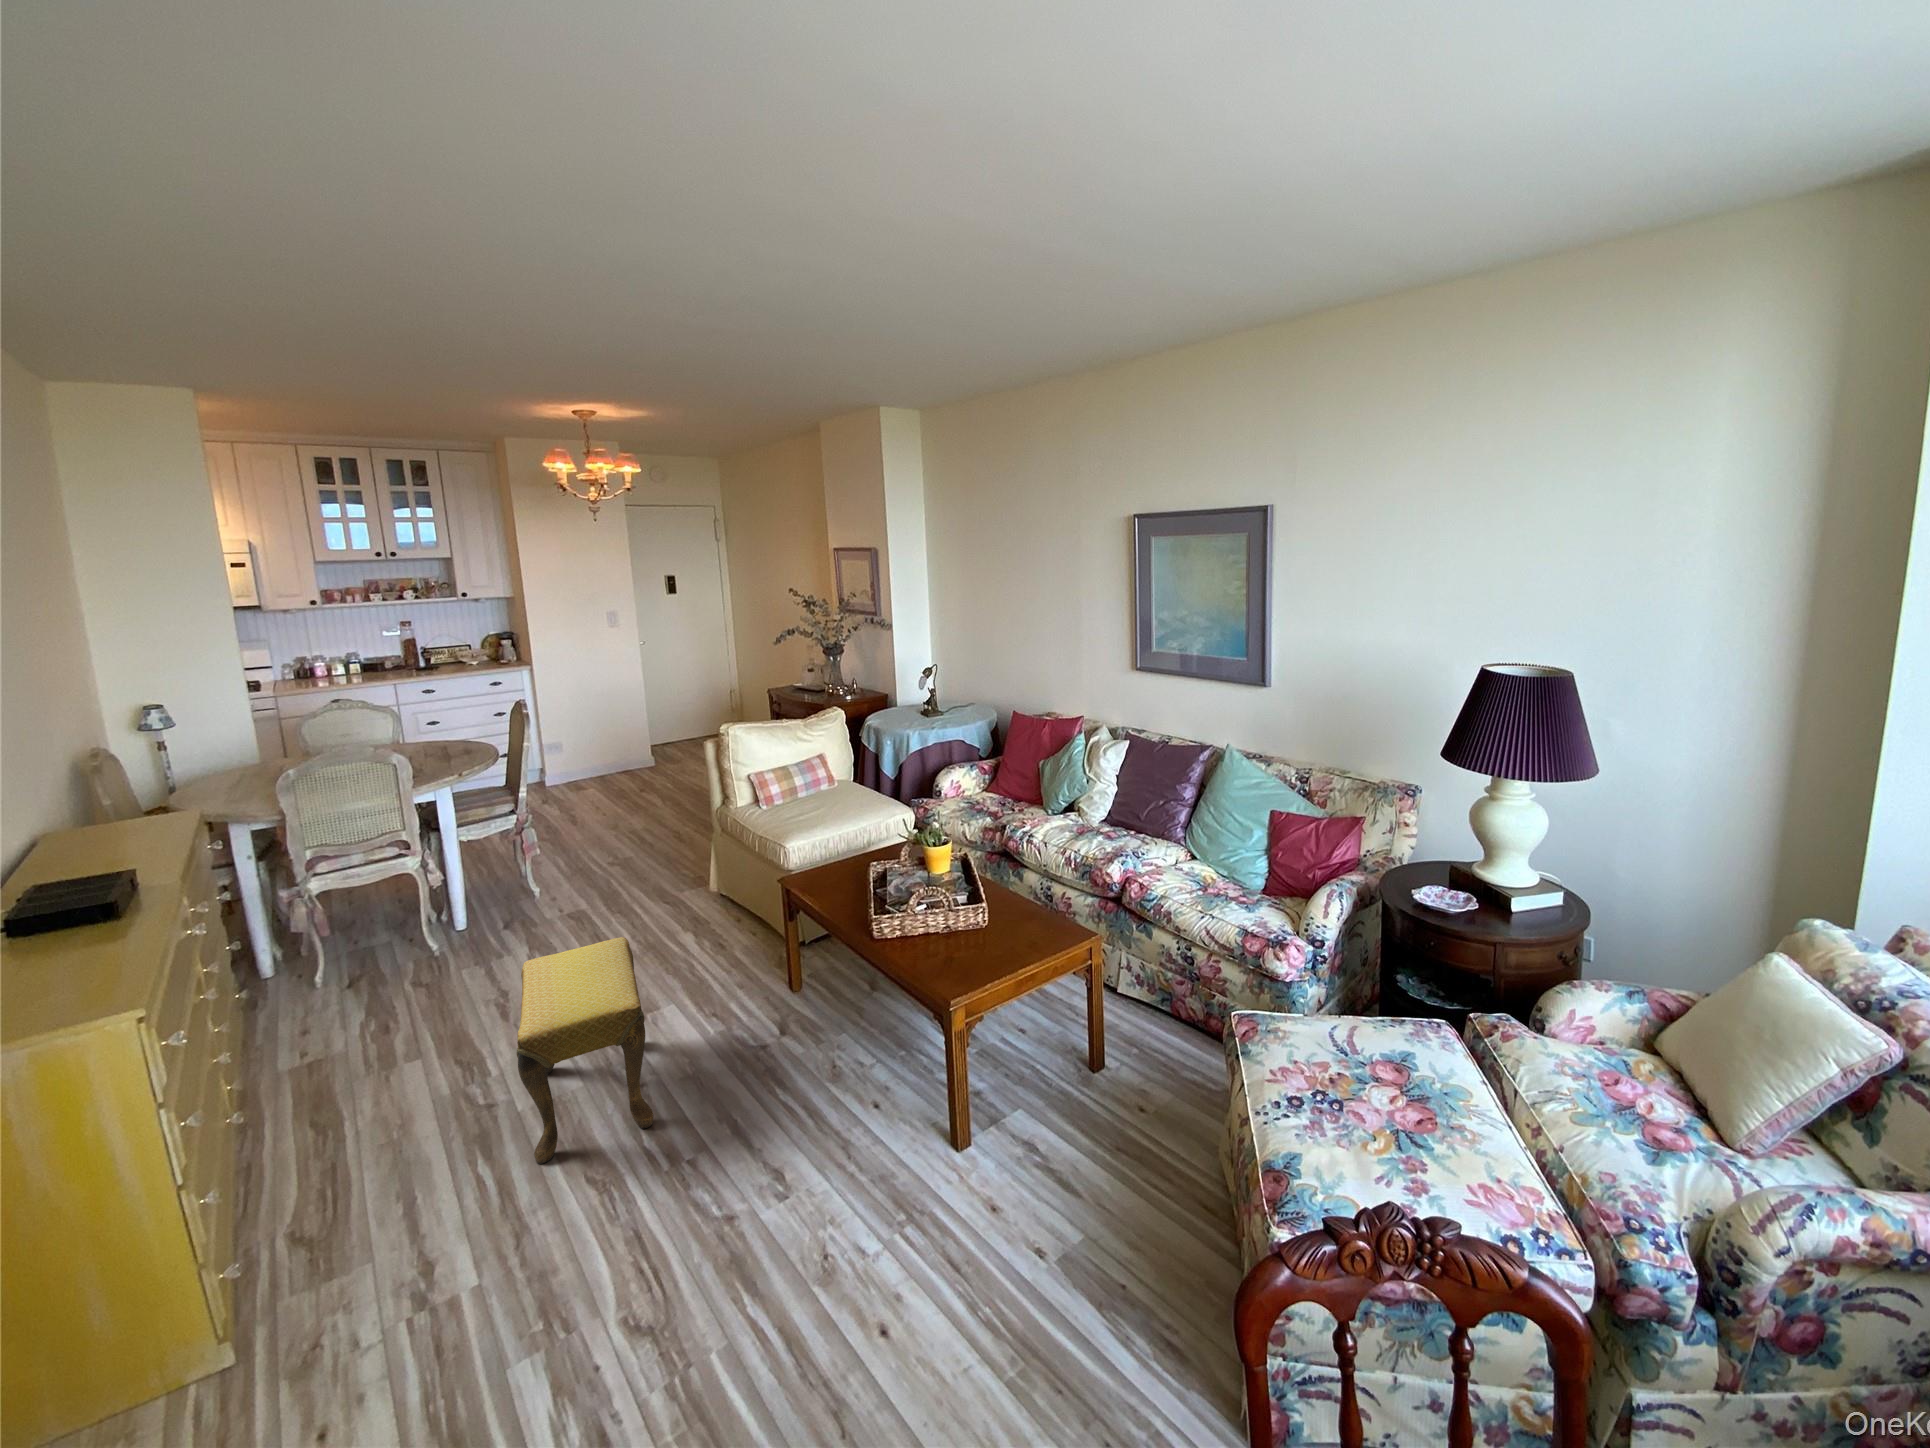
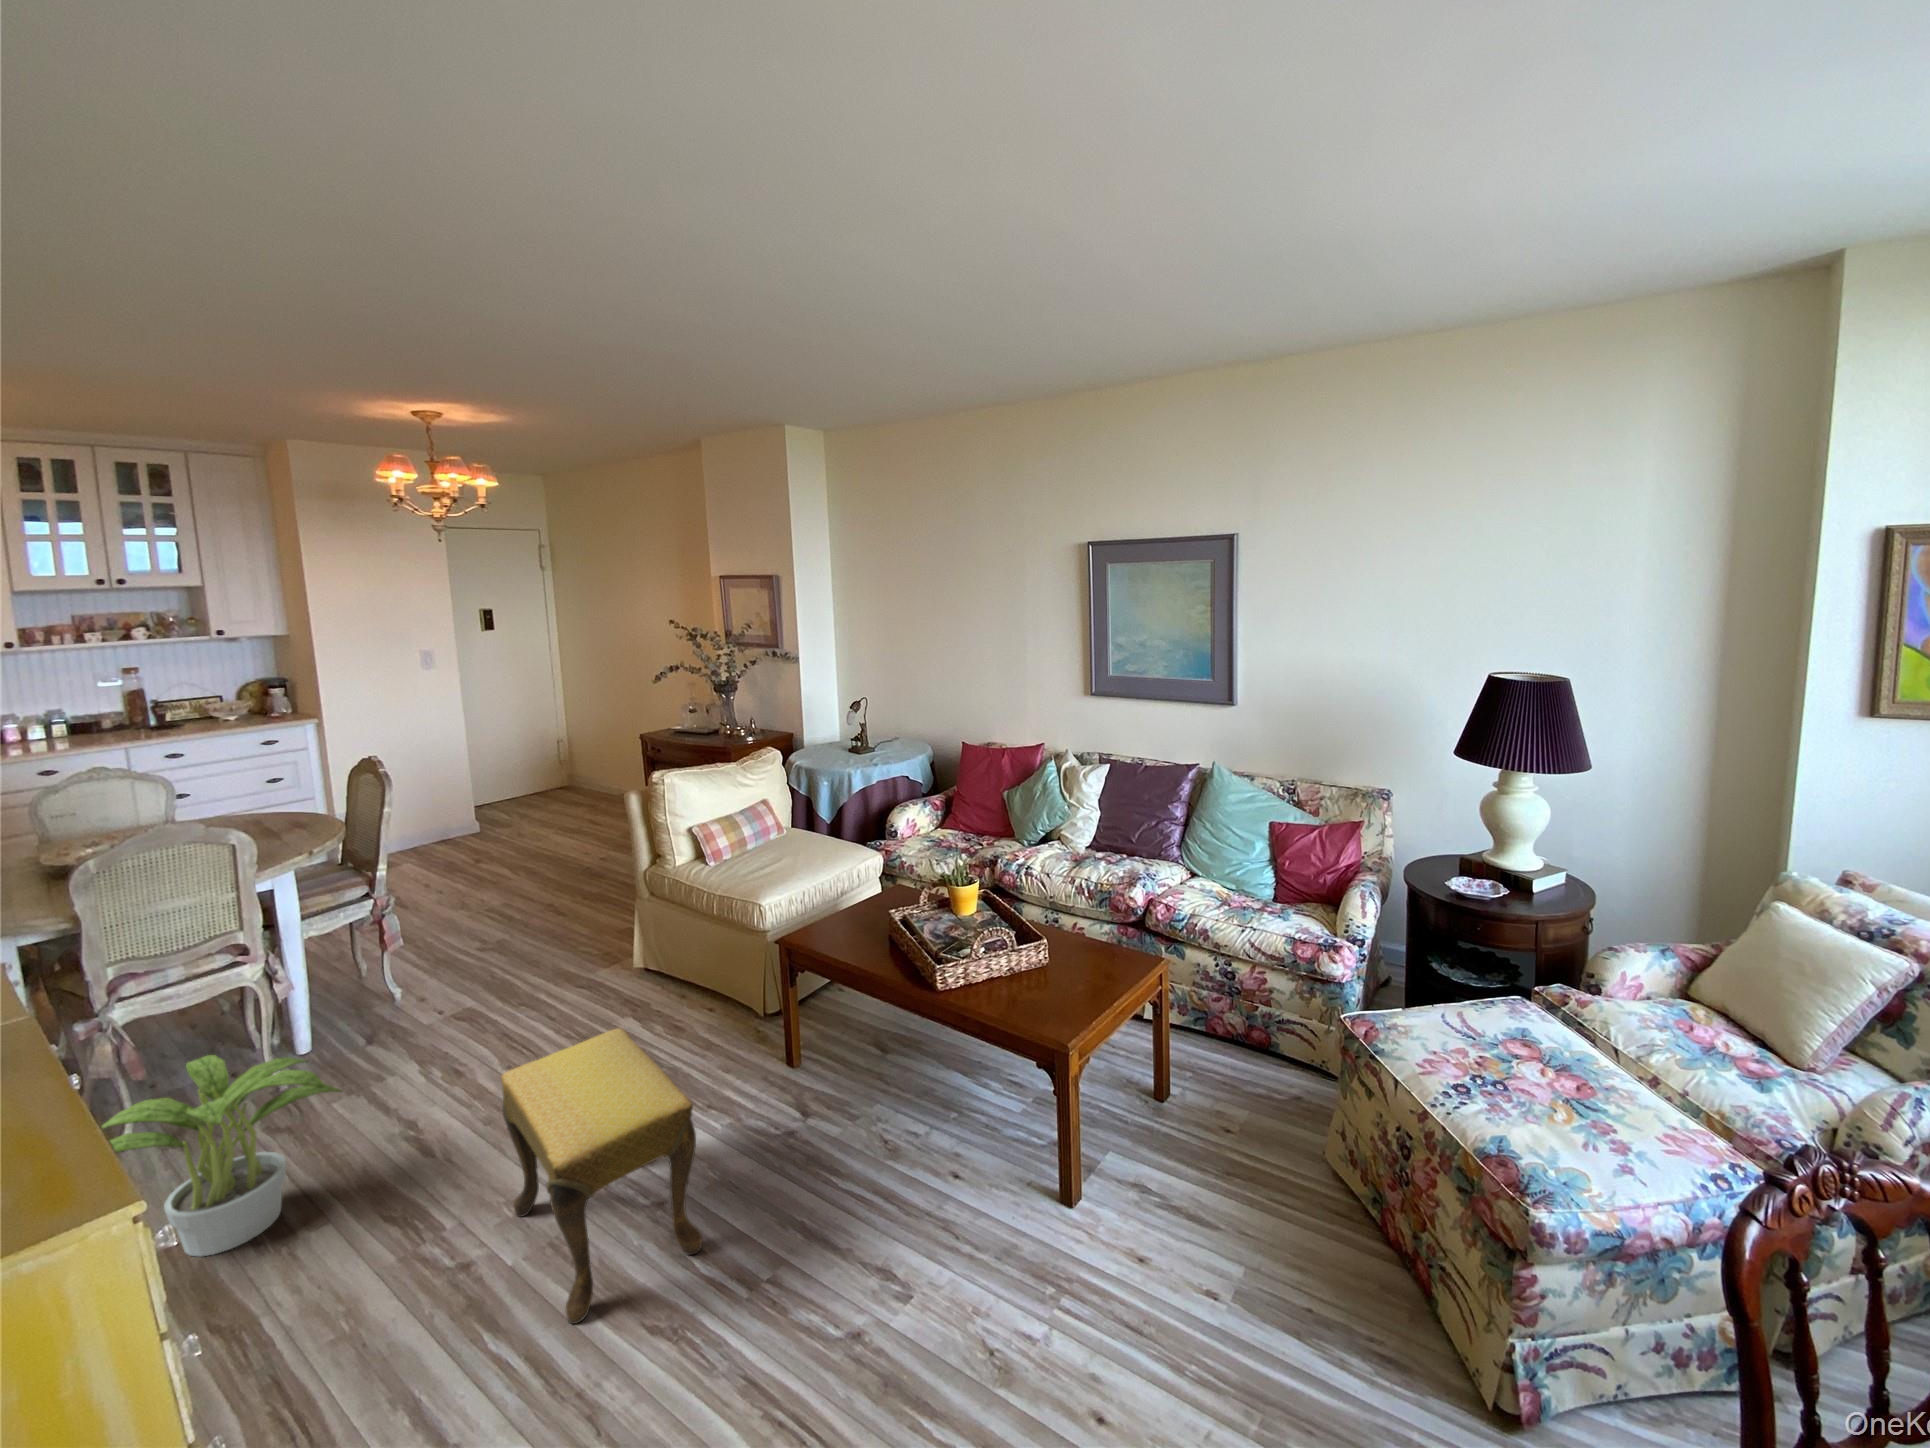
potted plant: none [246,920,443,1065] -> present [102,1055,342,1257]

